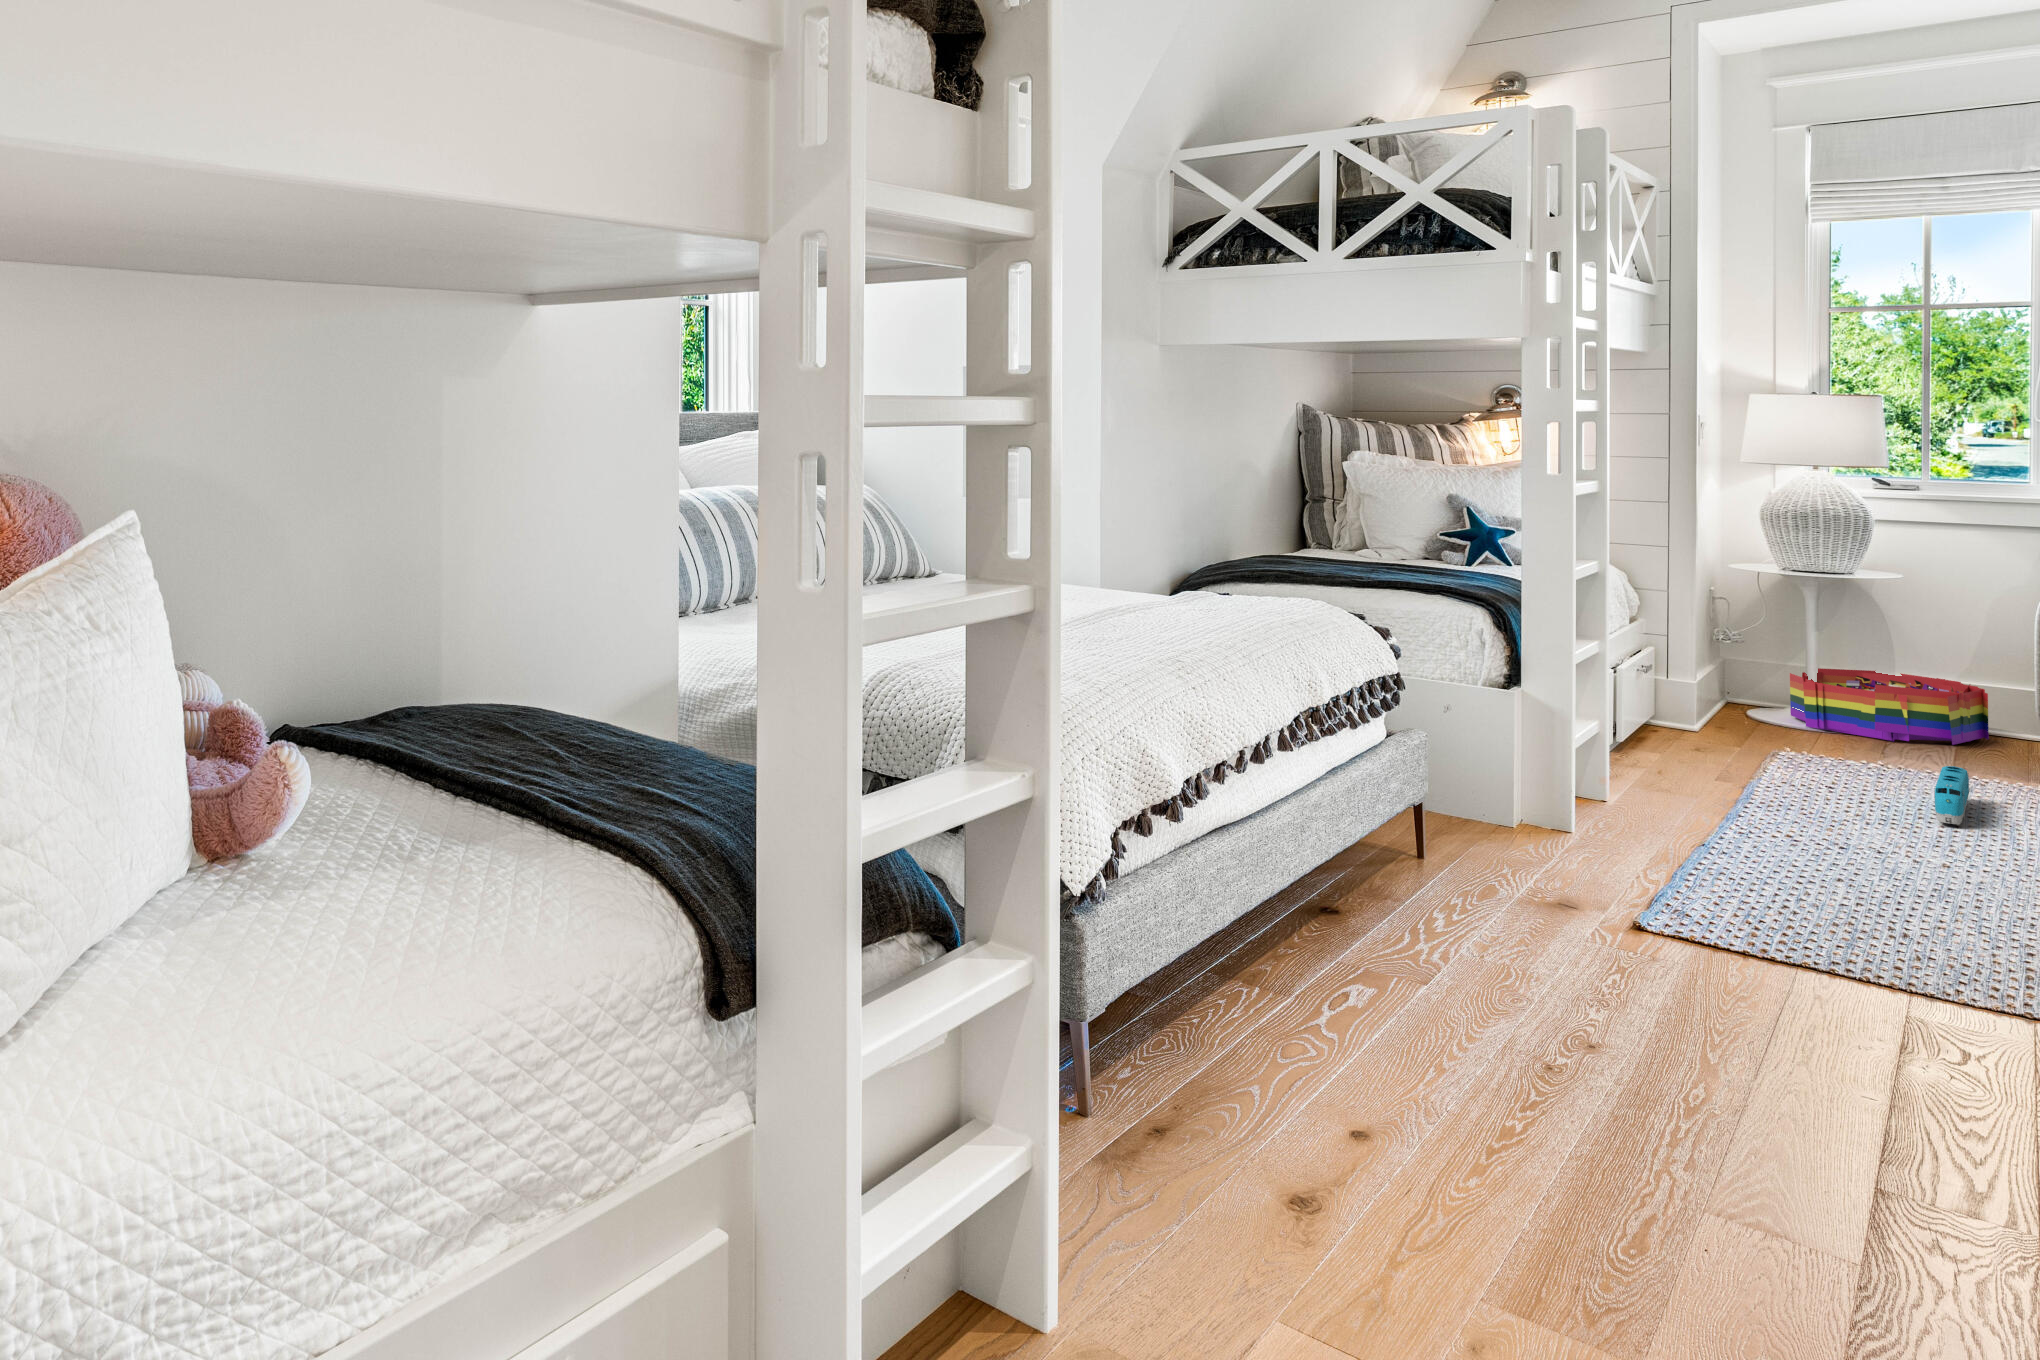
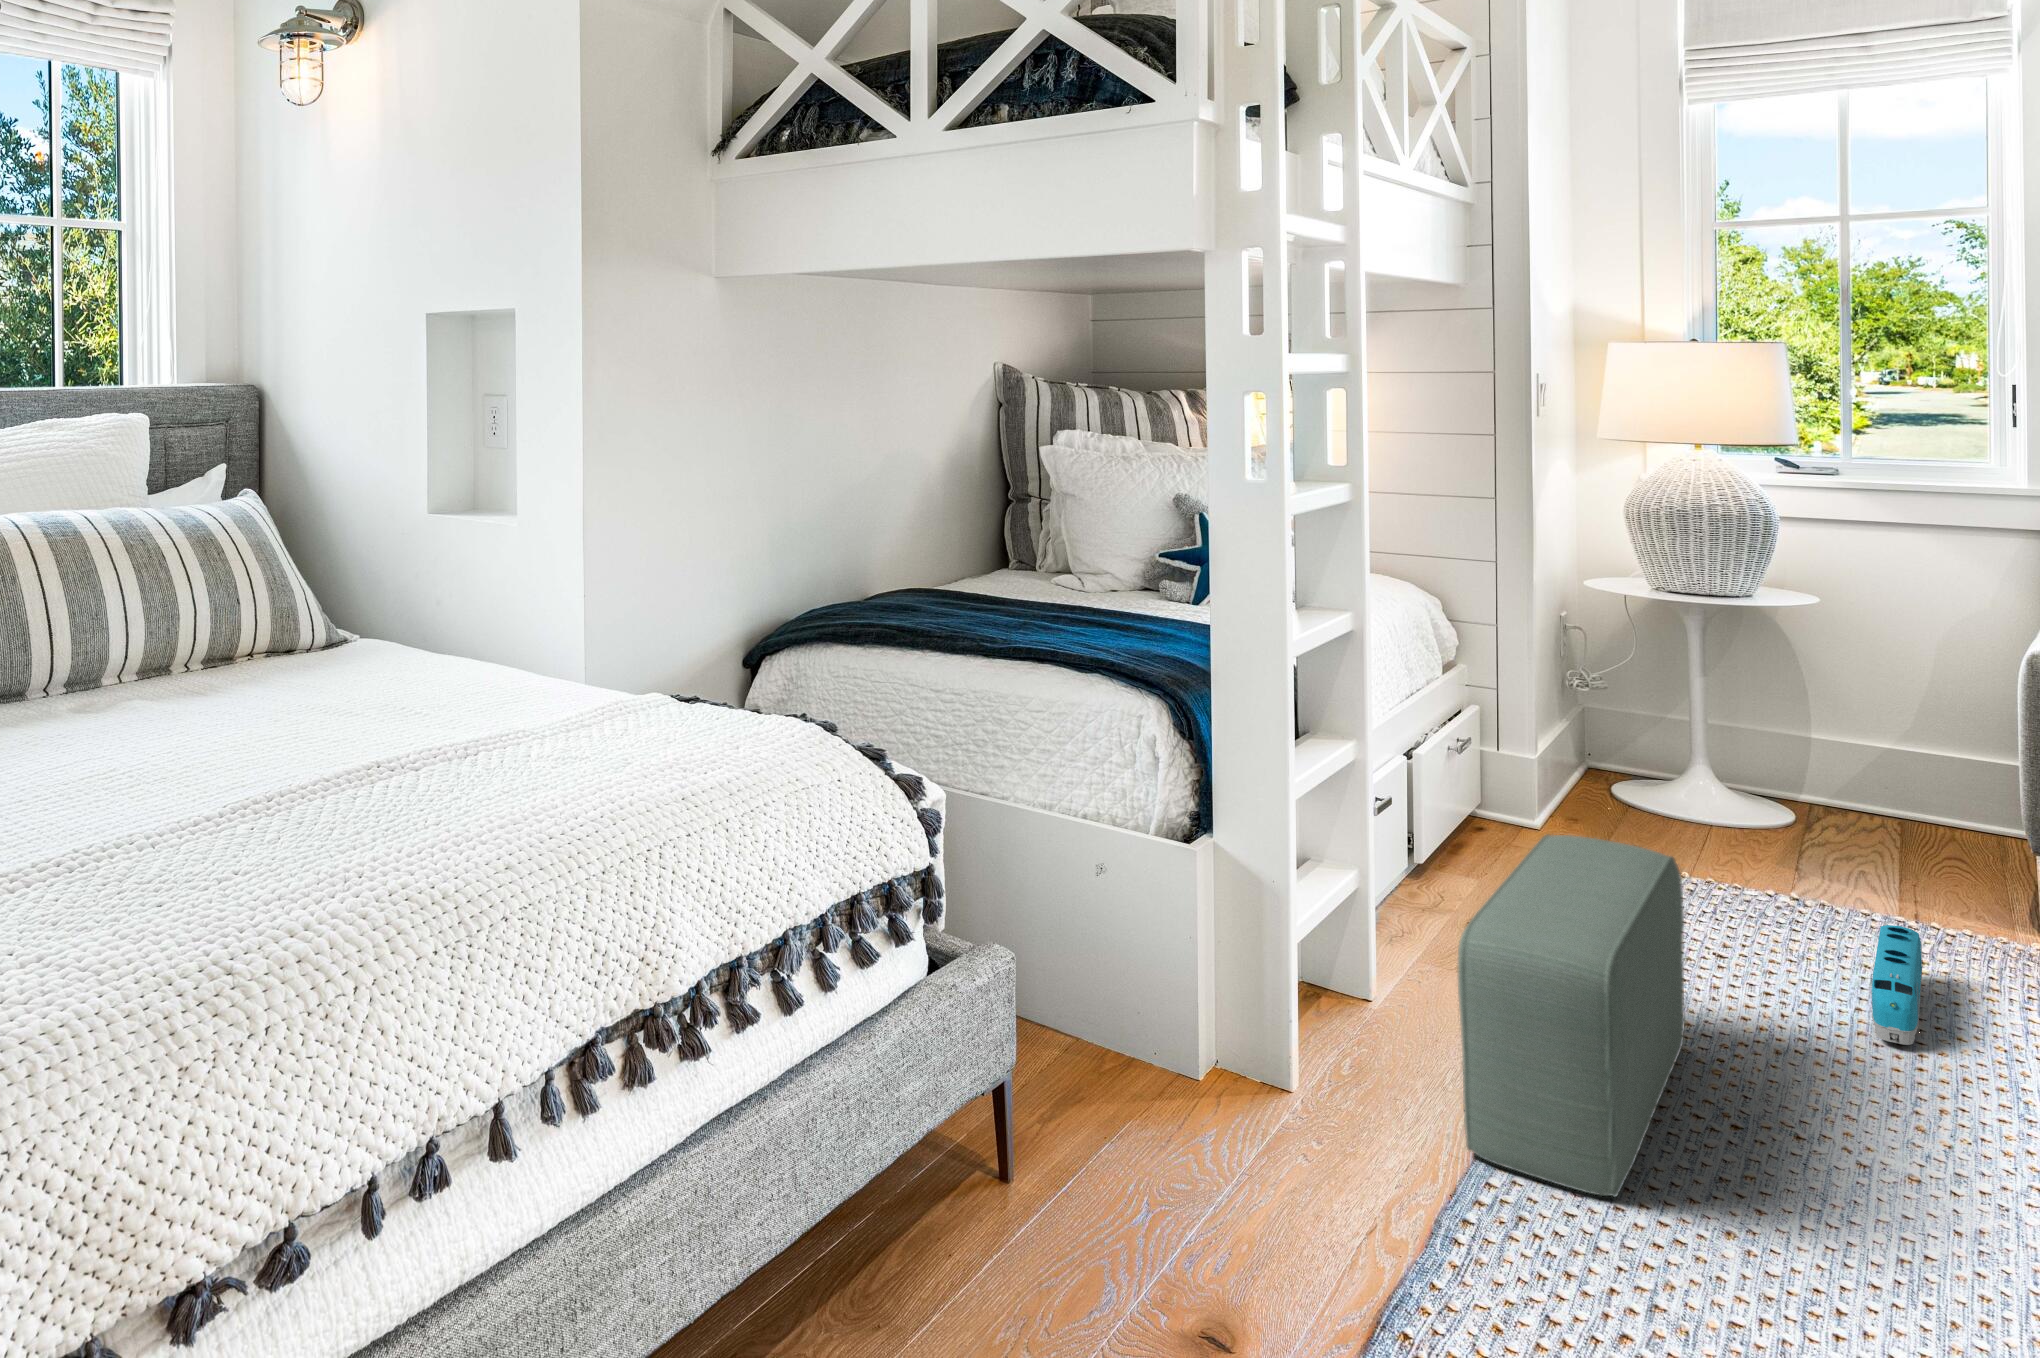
storage bin: present [1790,668,1989,745] -> none [1665,730,1939,854]
pouf: none [1684,697,1816,874] -> present [1458,835,1685,1197]

